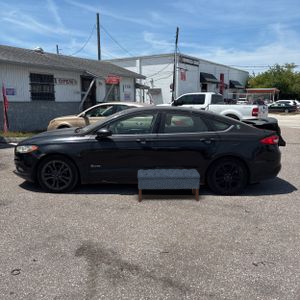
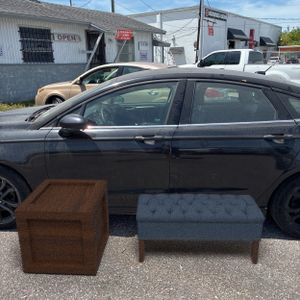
wooden crate: none [80,162,121,206] -> present [14,179,109,275]

